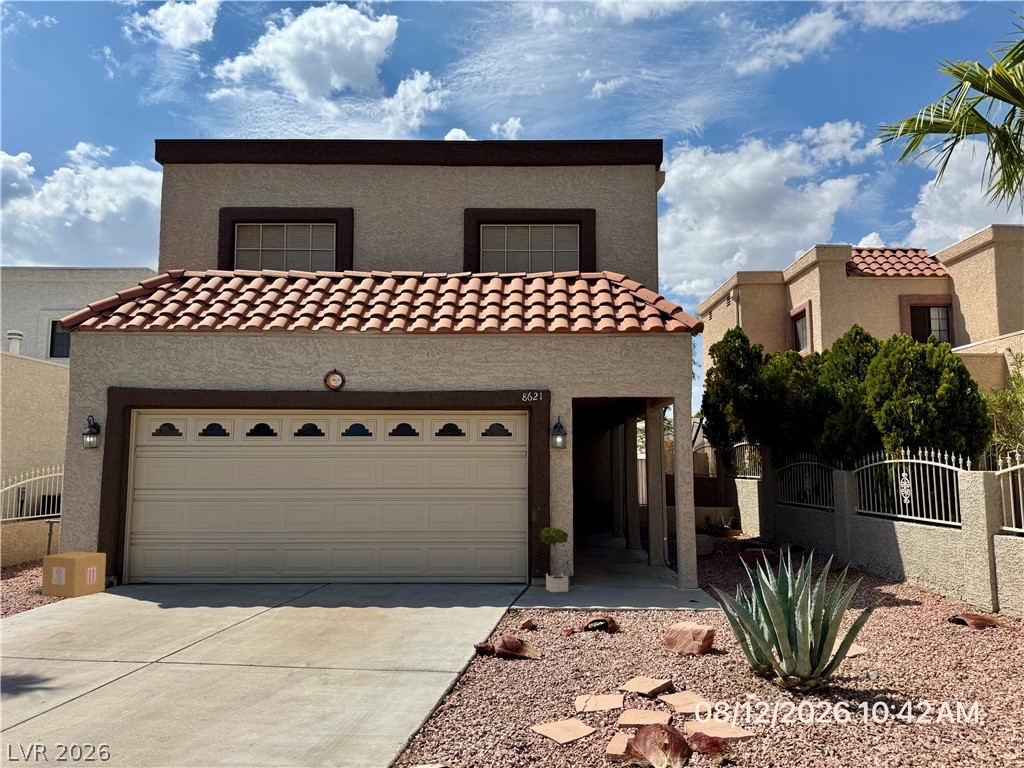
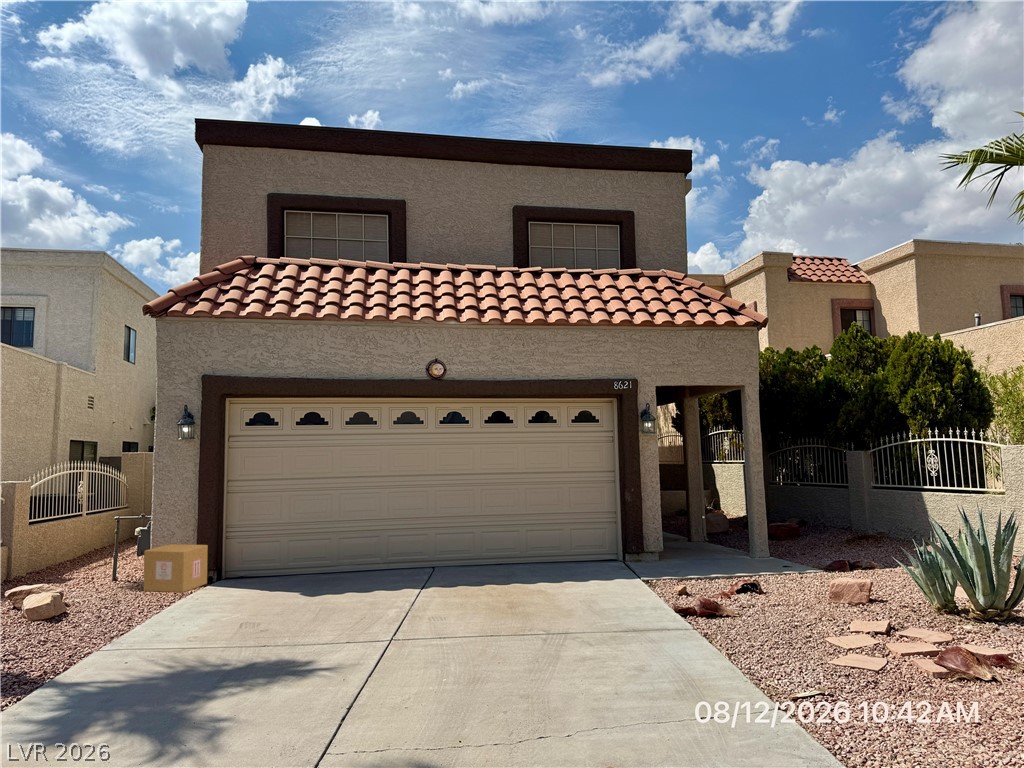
potted tree: present [540,527,568,592] -> none [637,506,665,568]

